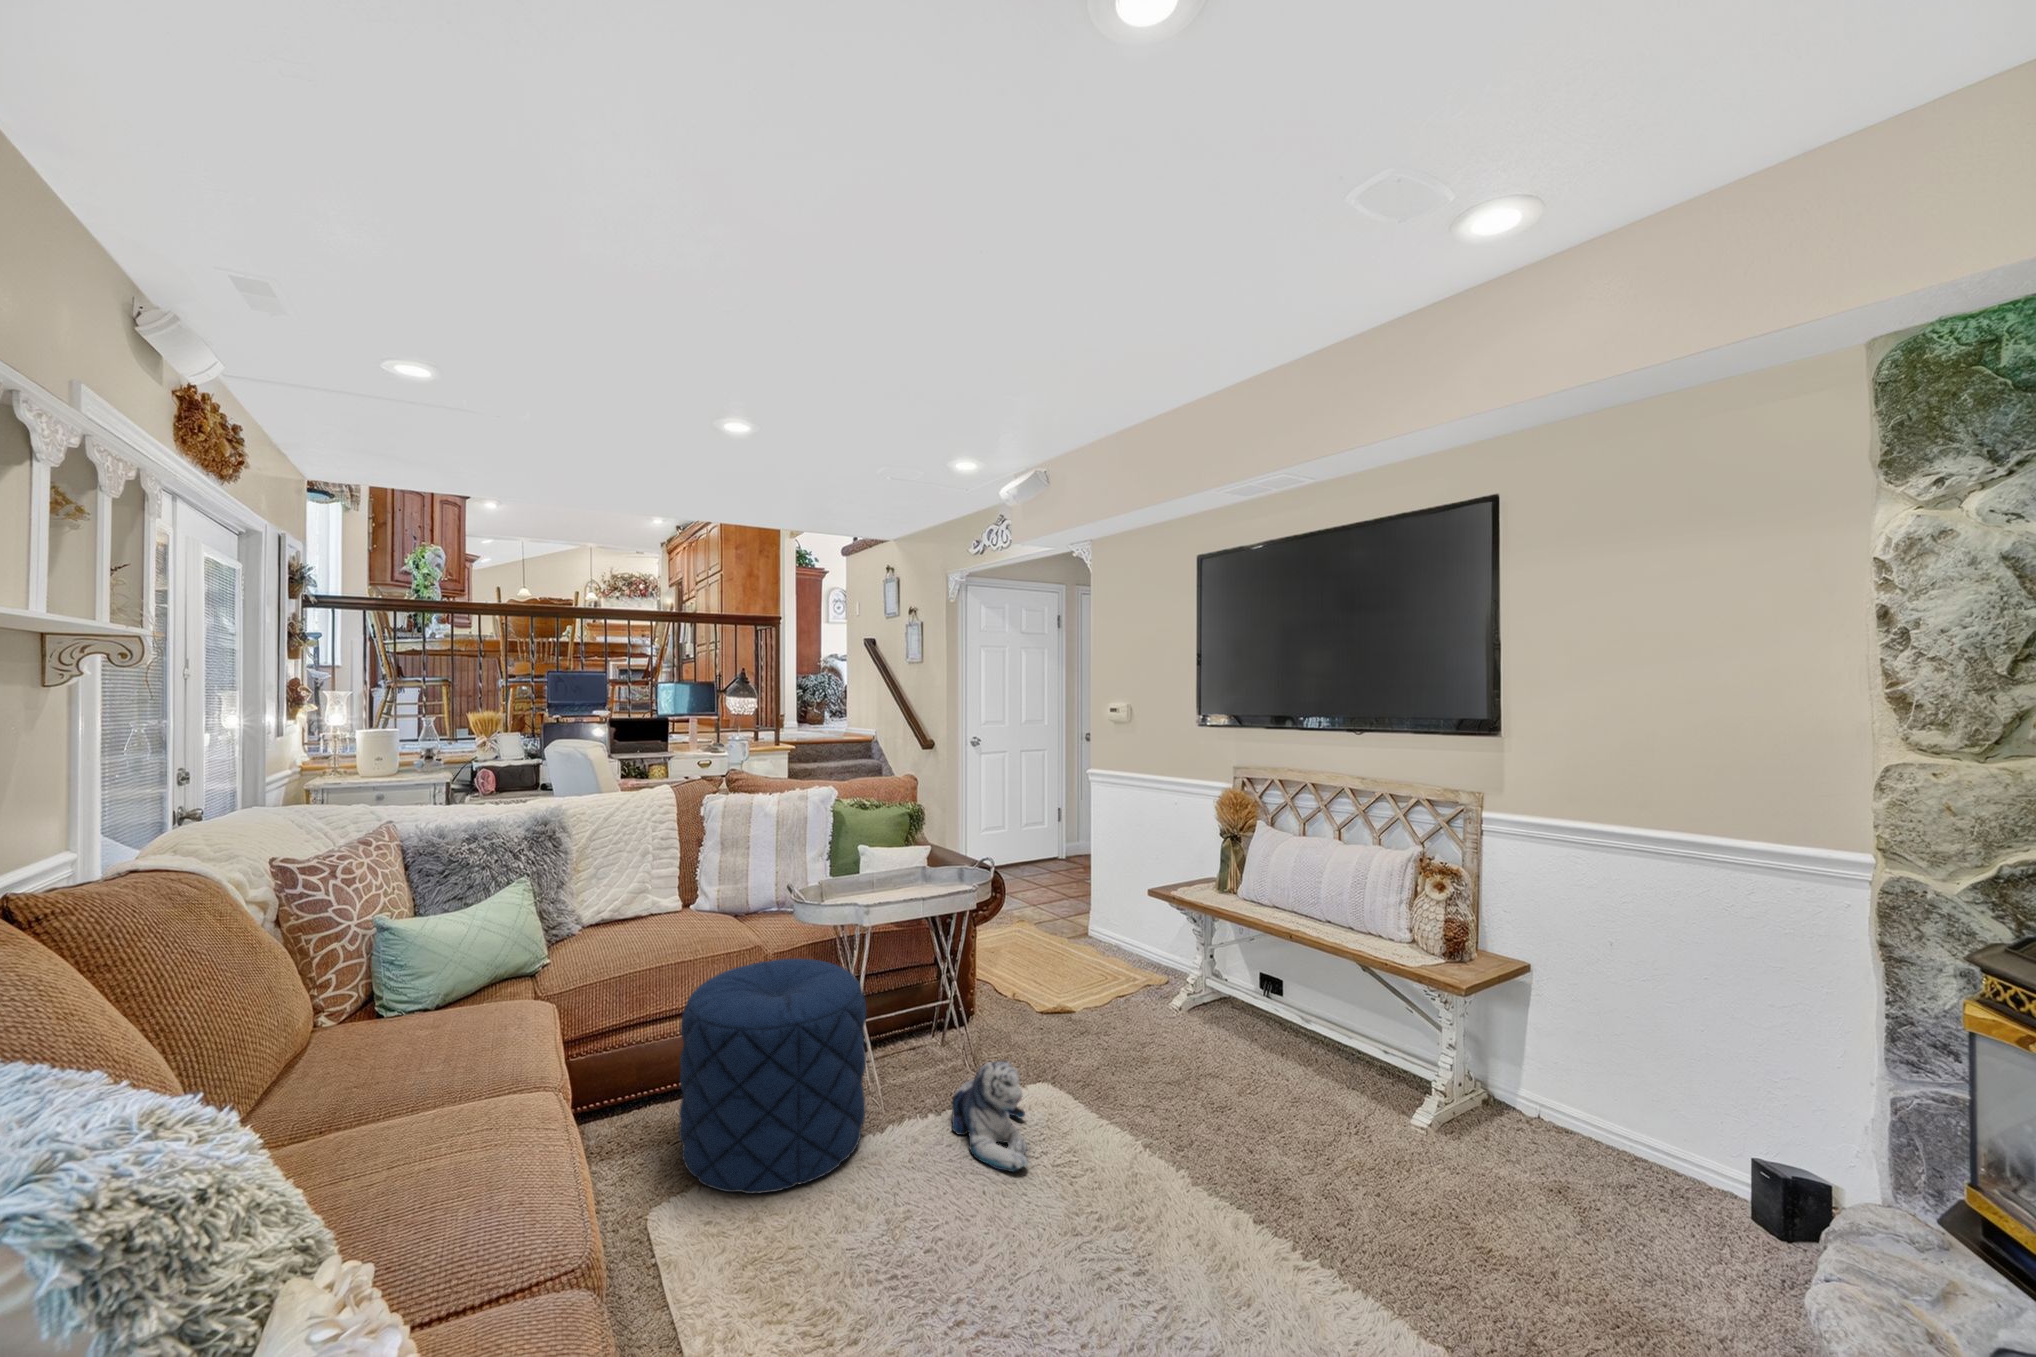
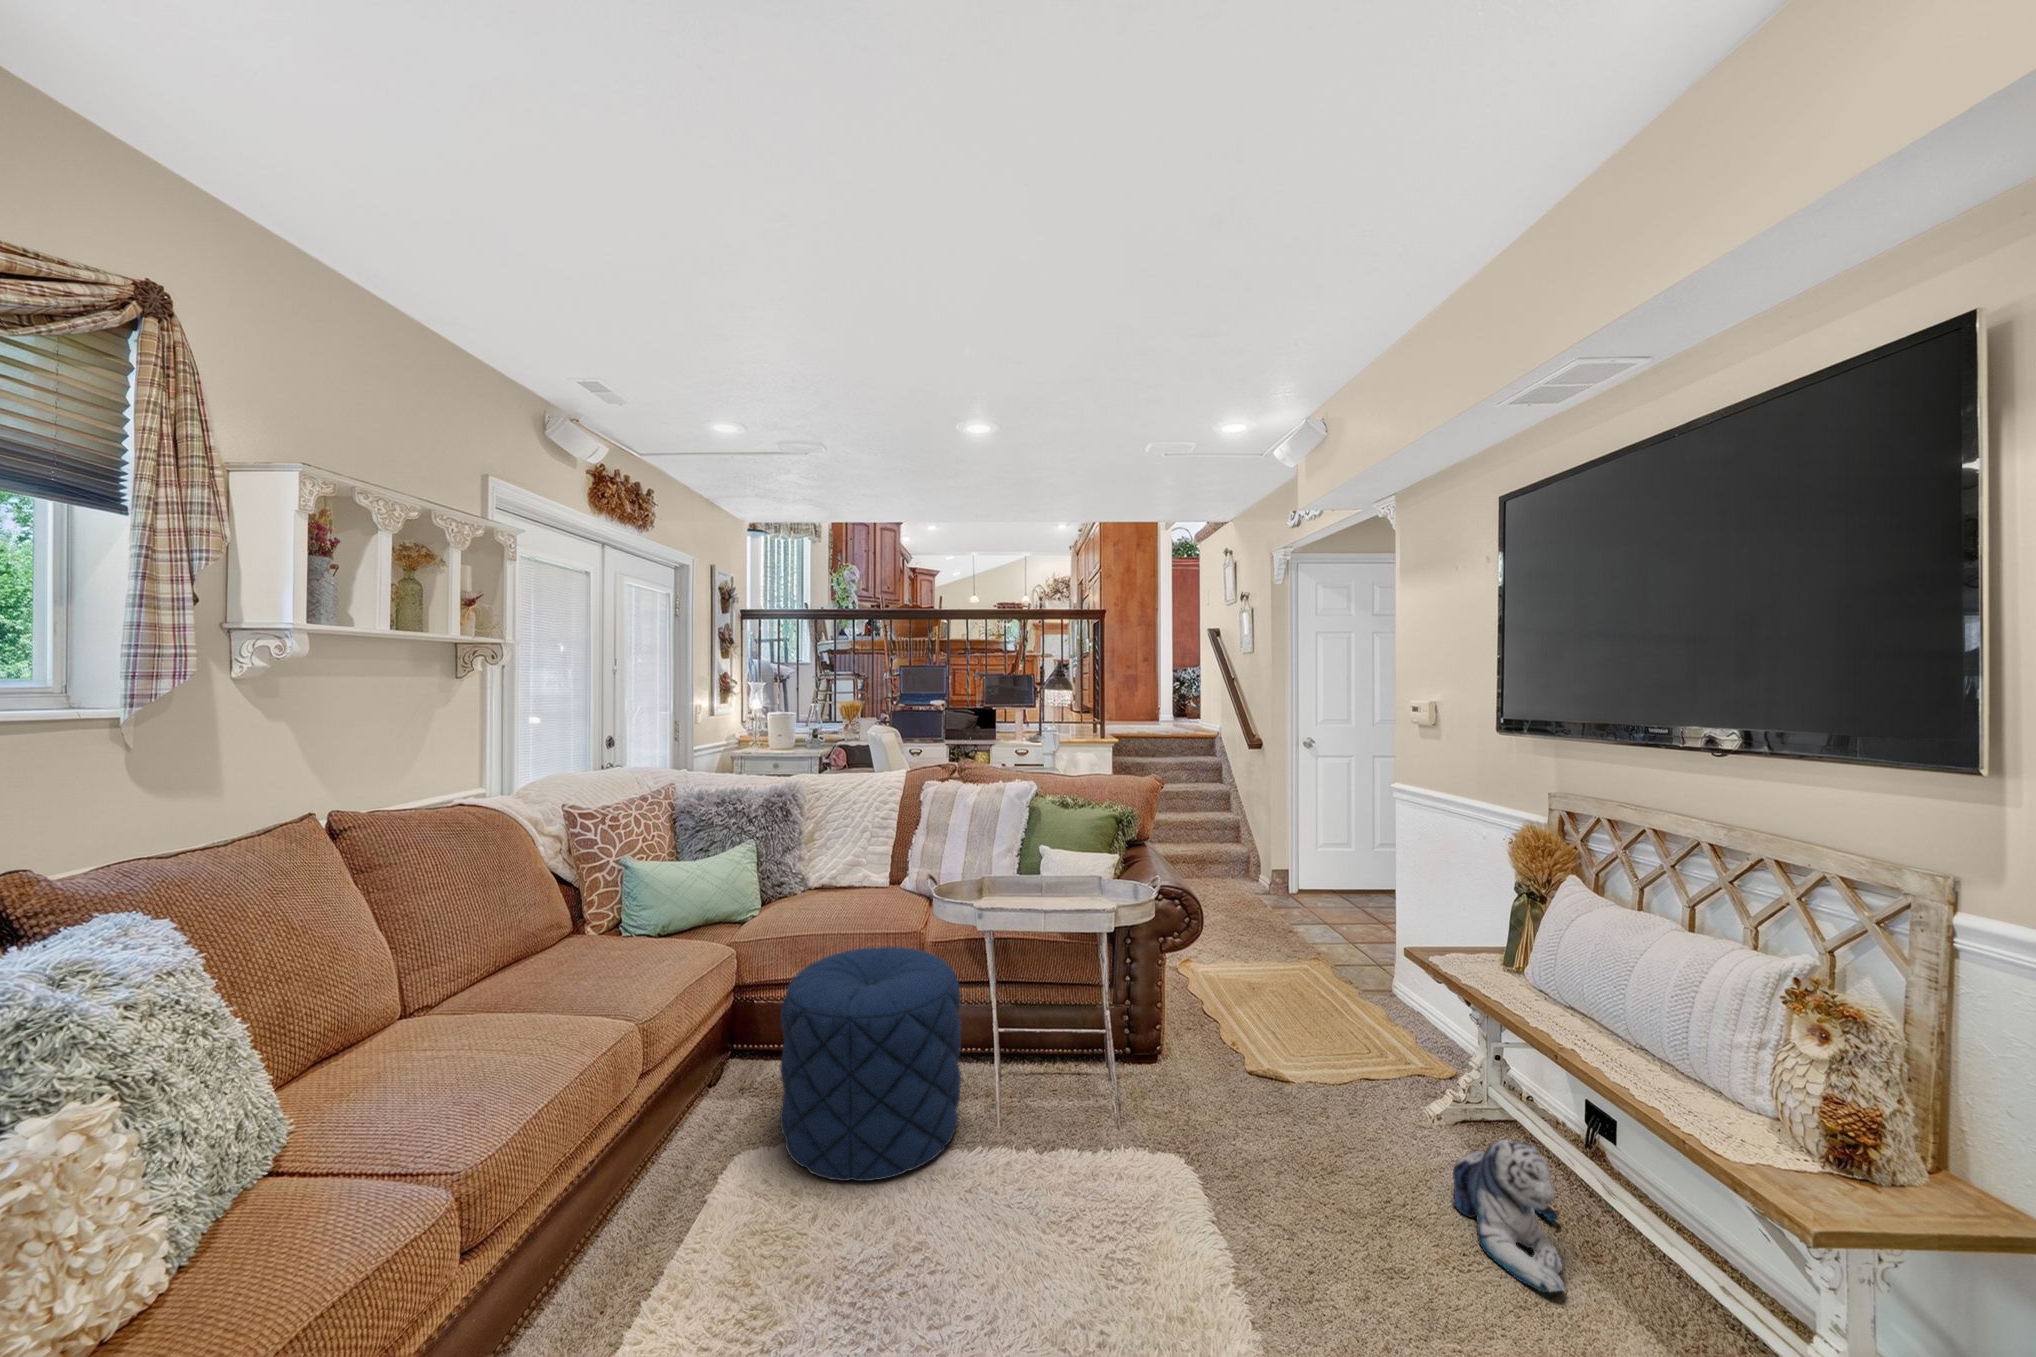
plush toy: present [952,1060,1028,1172] -> present [1453,1140,1564,1293]

